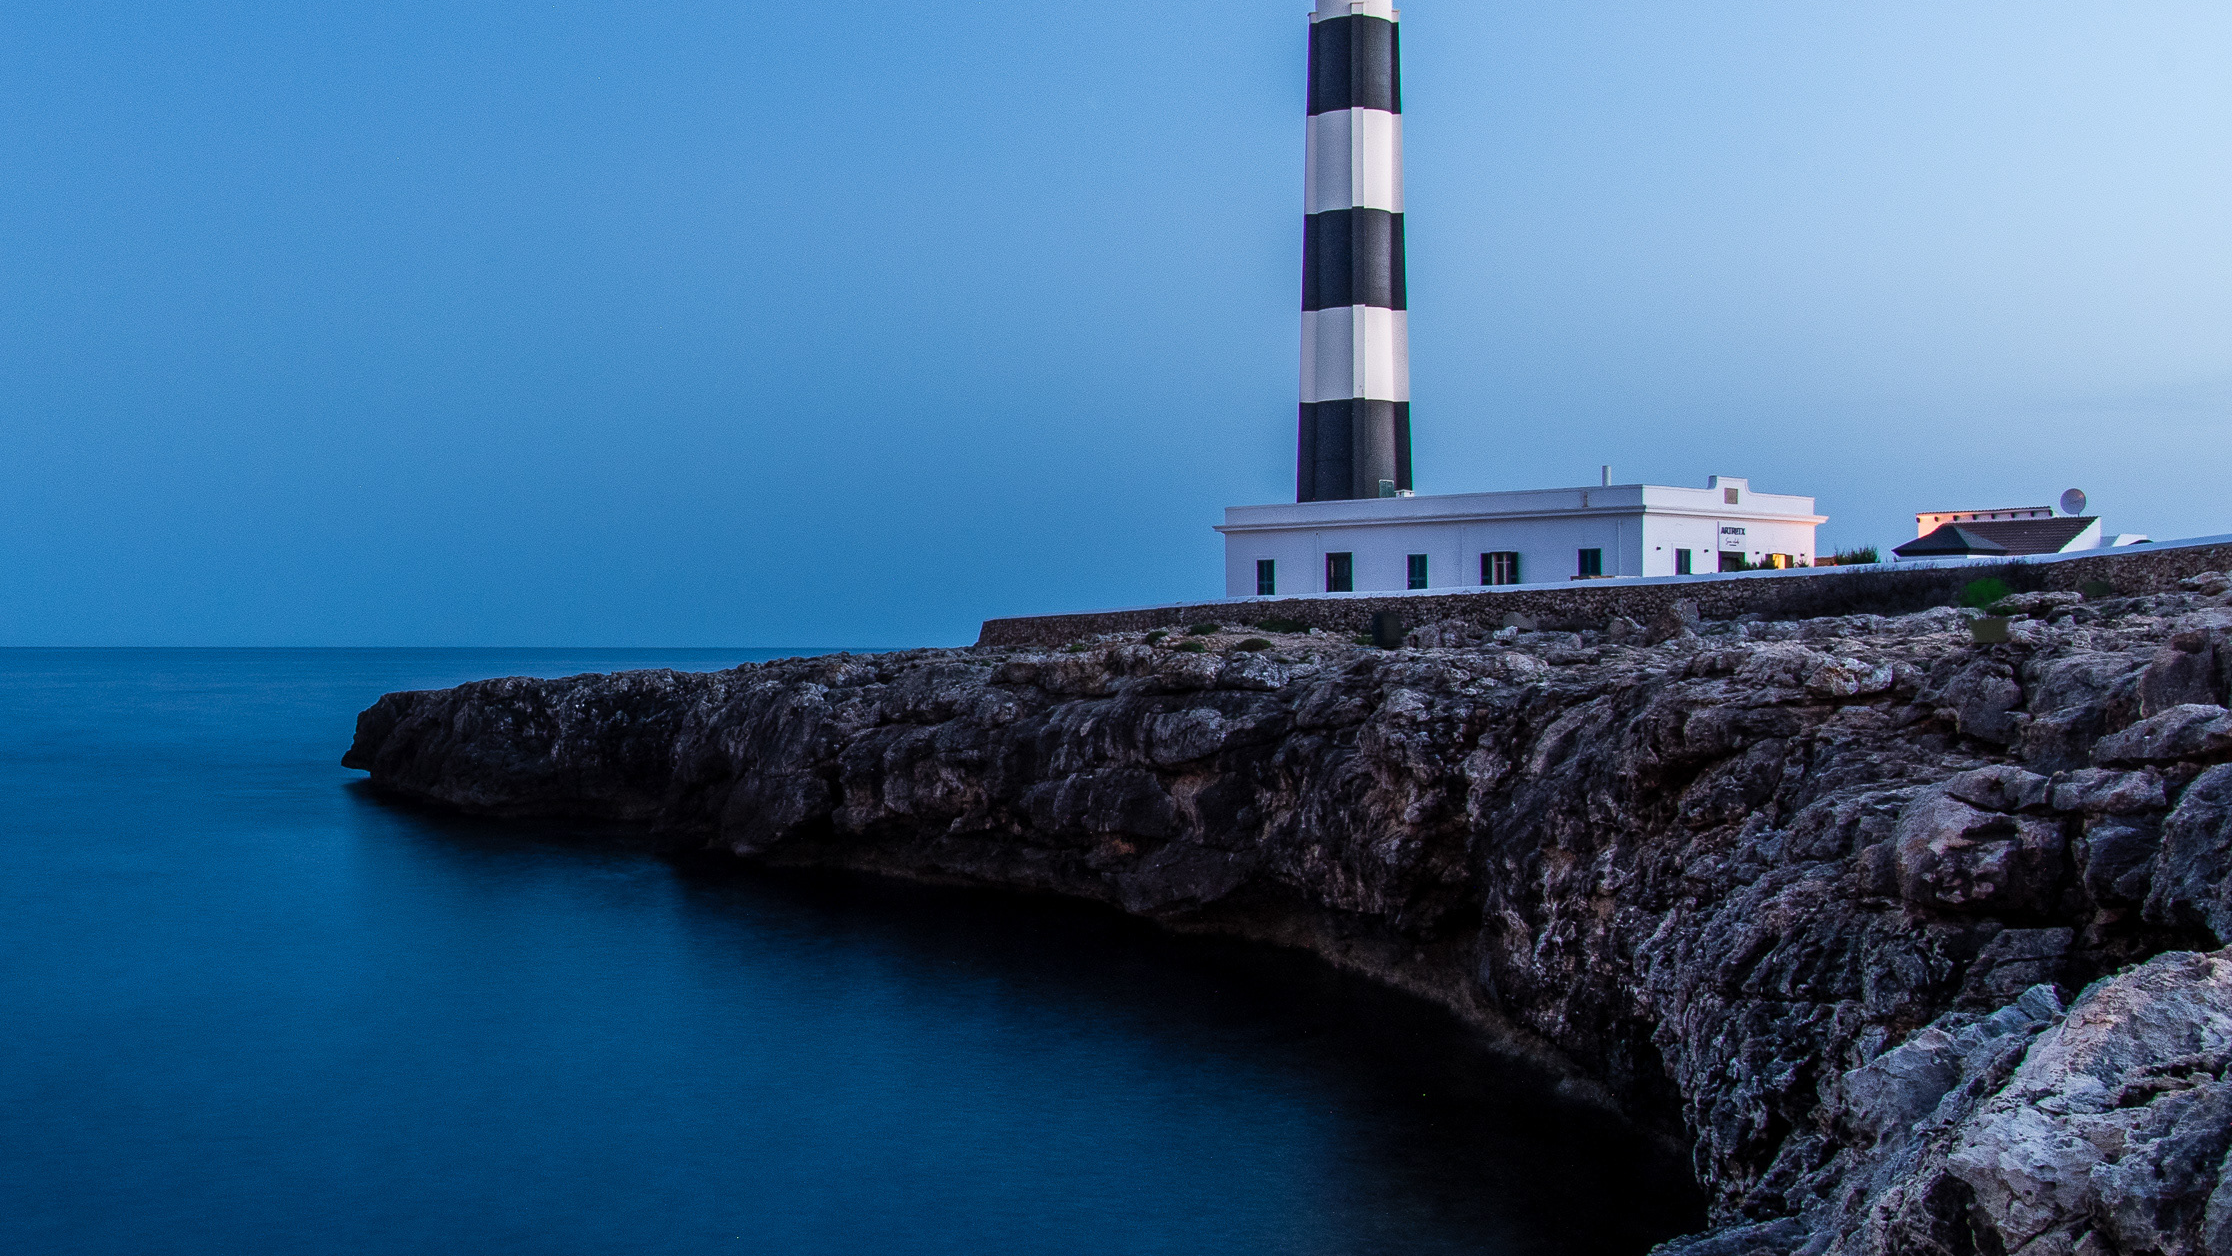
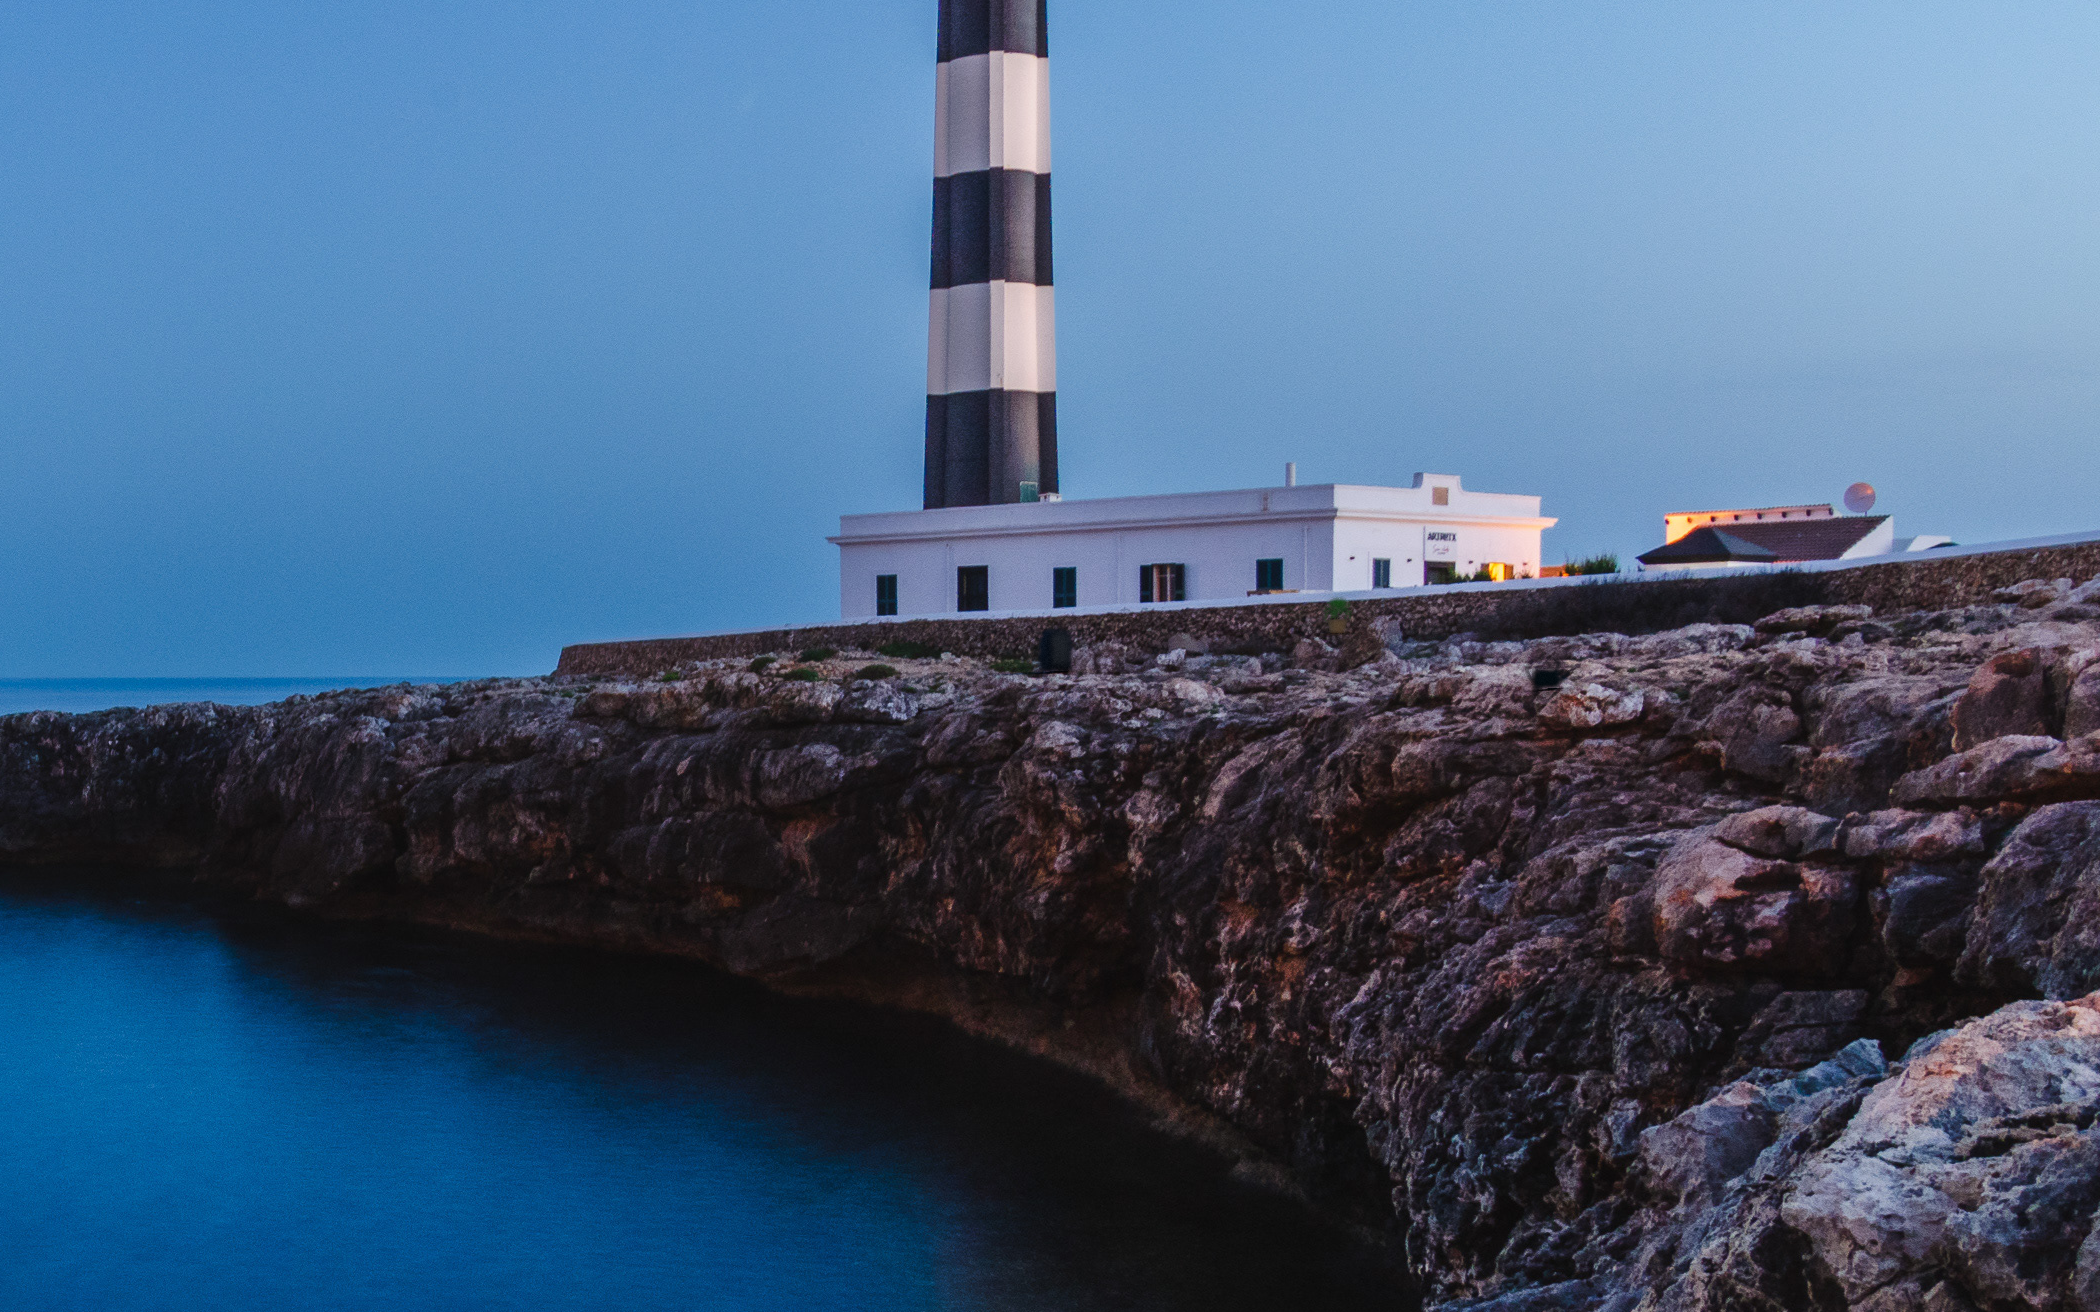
watering can: present [2080,572,2116,596] -> present [1525,658,1569,690]
potted plant: present [1960,578,2018,643] -> present [1325,598,1350,633]

